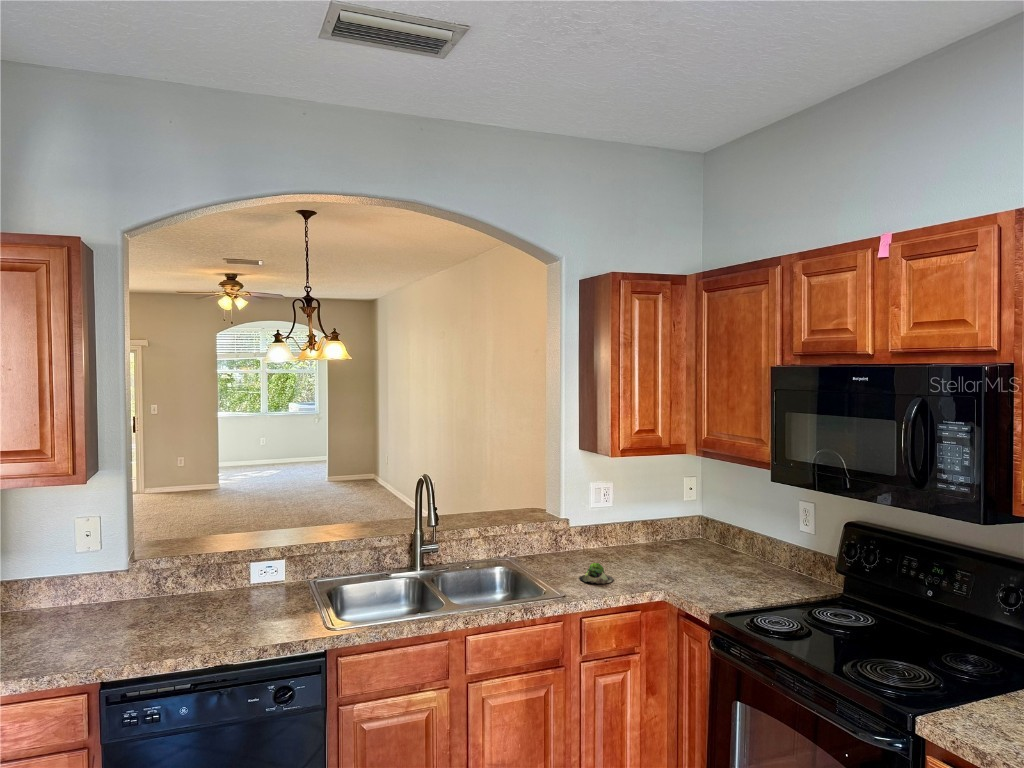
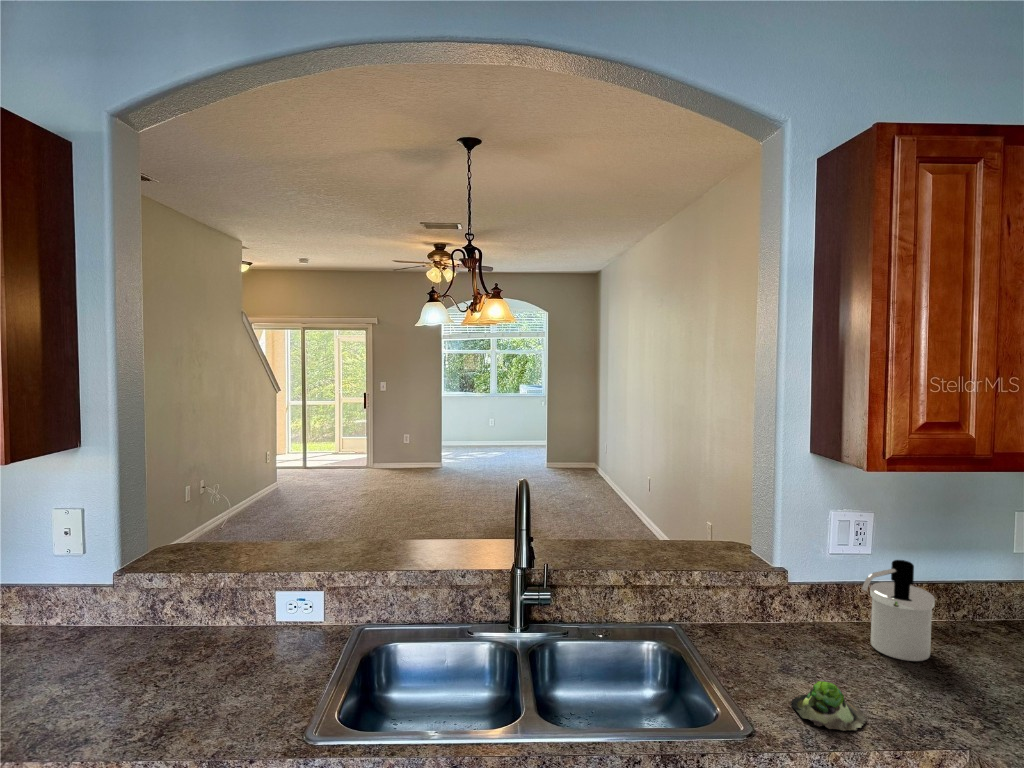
soap dispenser: none [610,505,644,558] -> present [862,560,935,661]

